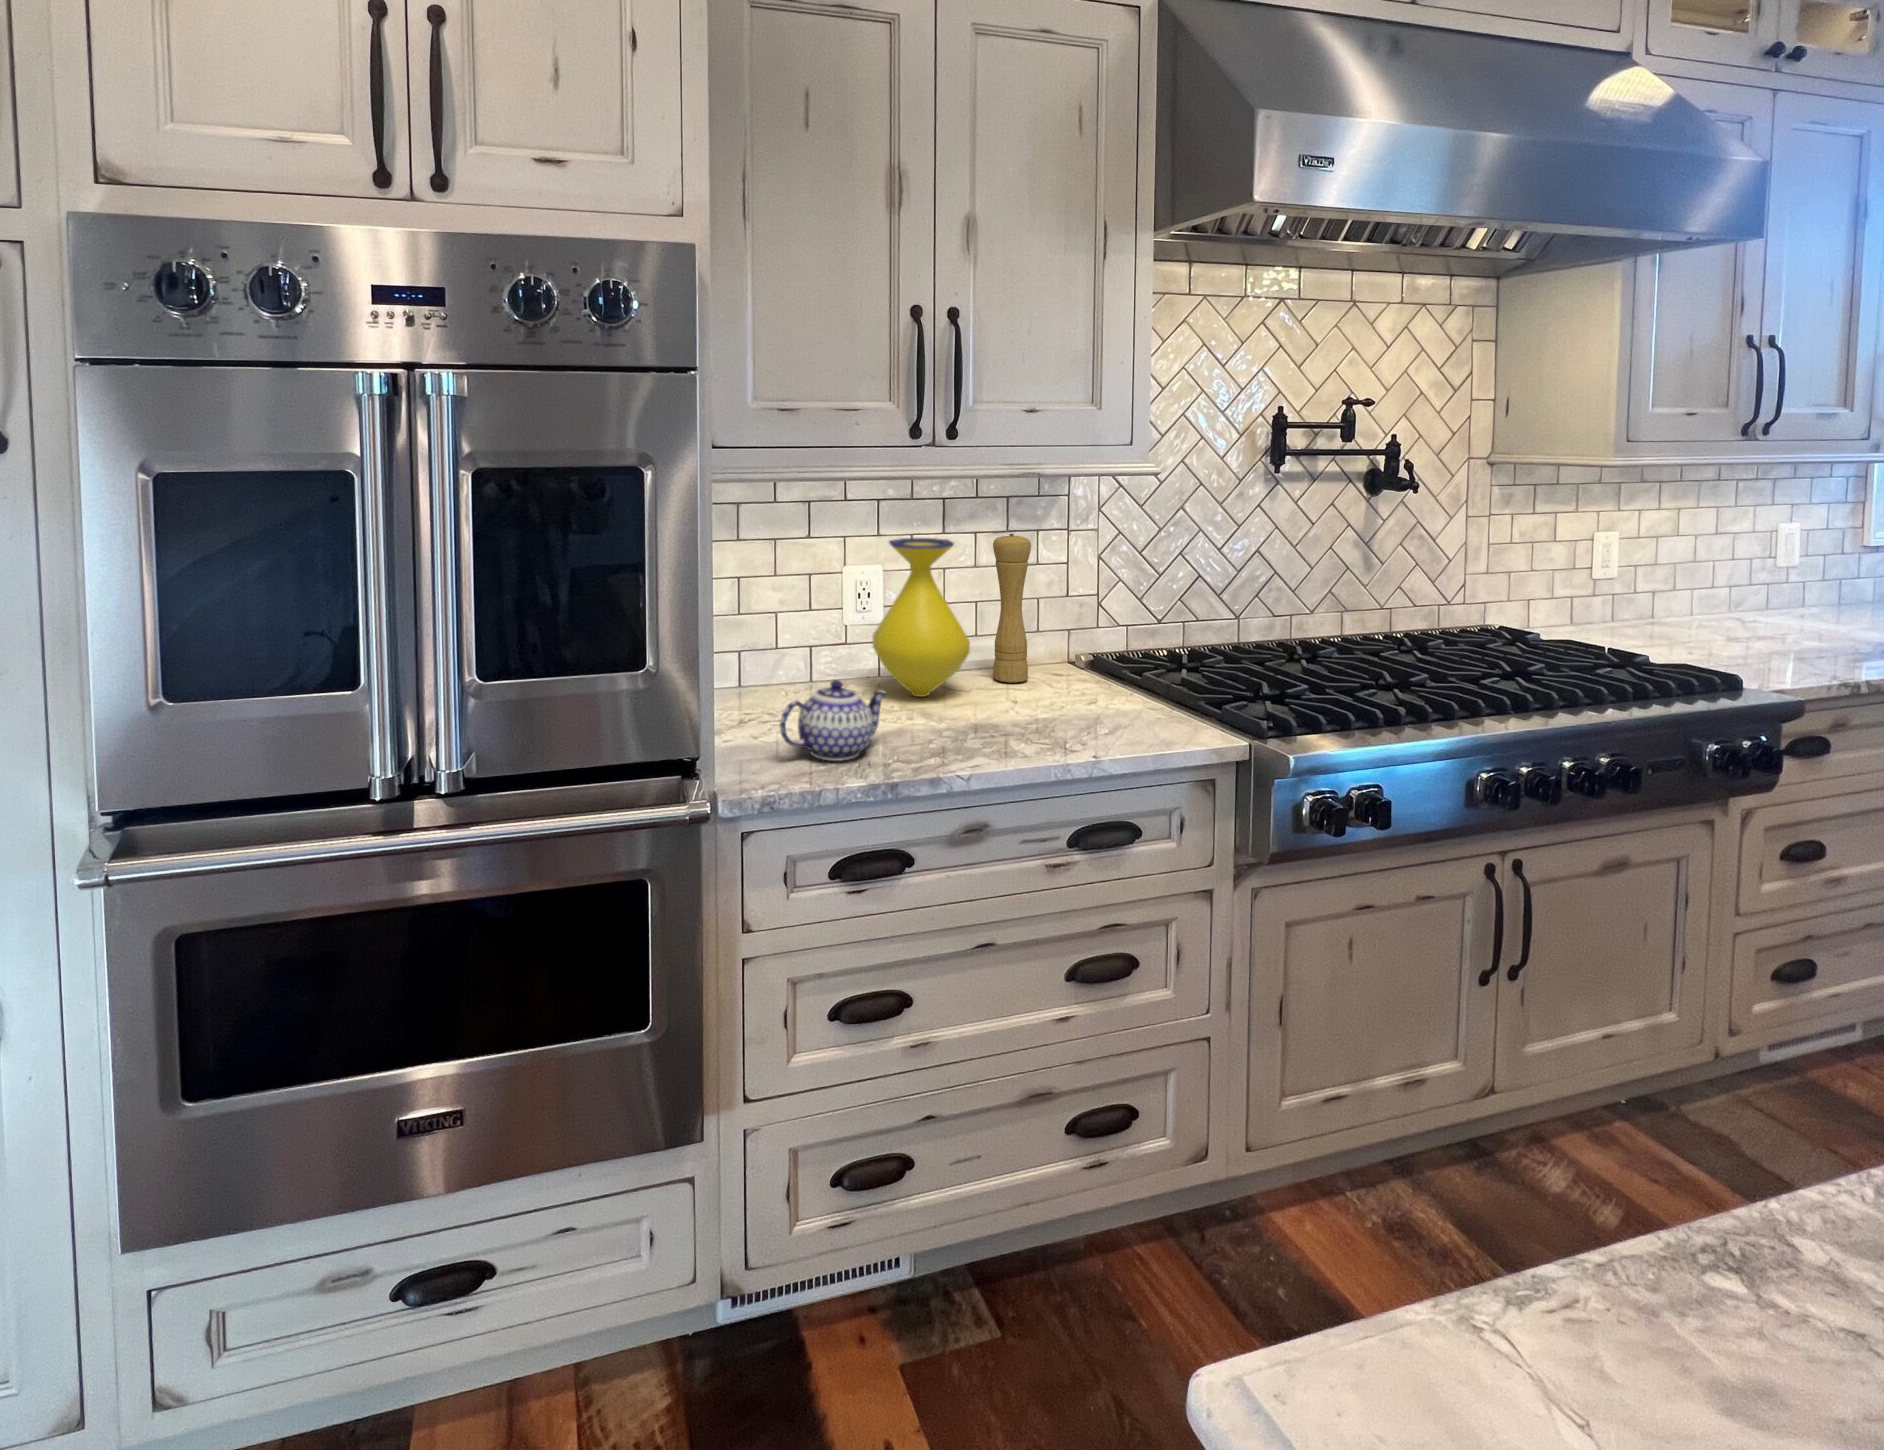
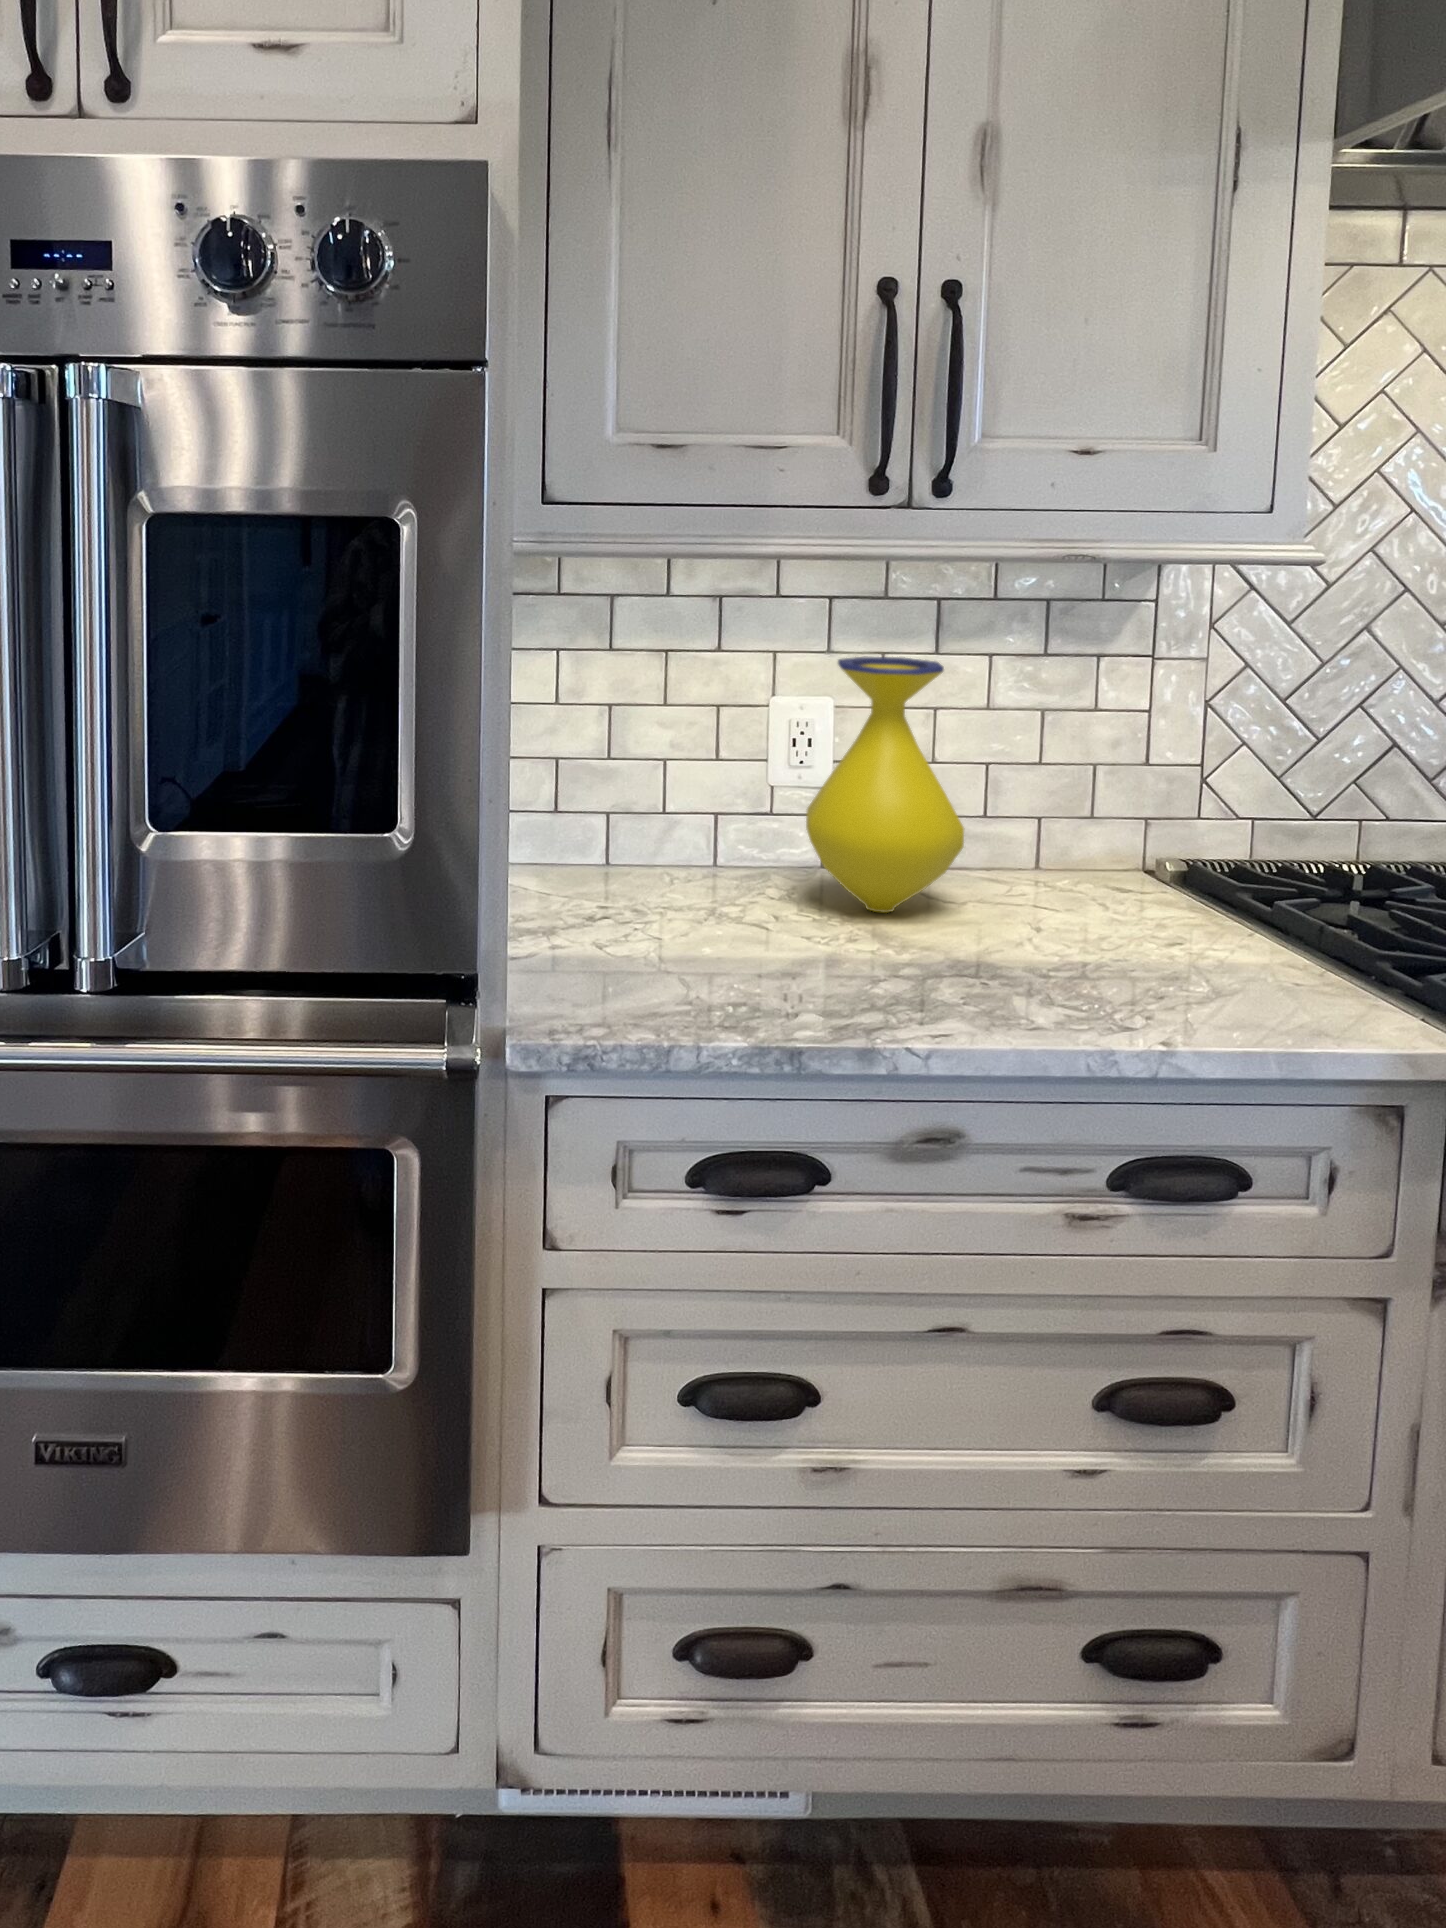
pepper mill: present [993,534,1031,682] -> none [1011,657,1084,902]
teapot: present [780,680,886,761] -> none [622,874,803,1001]

